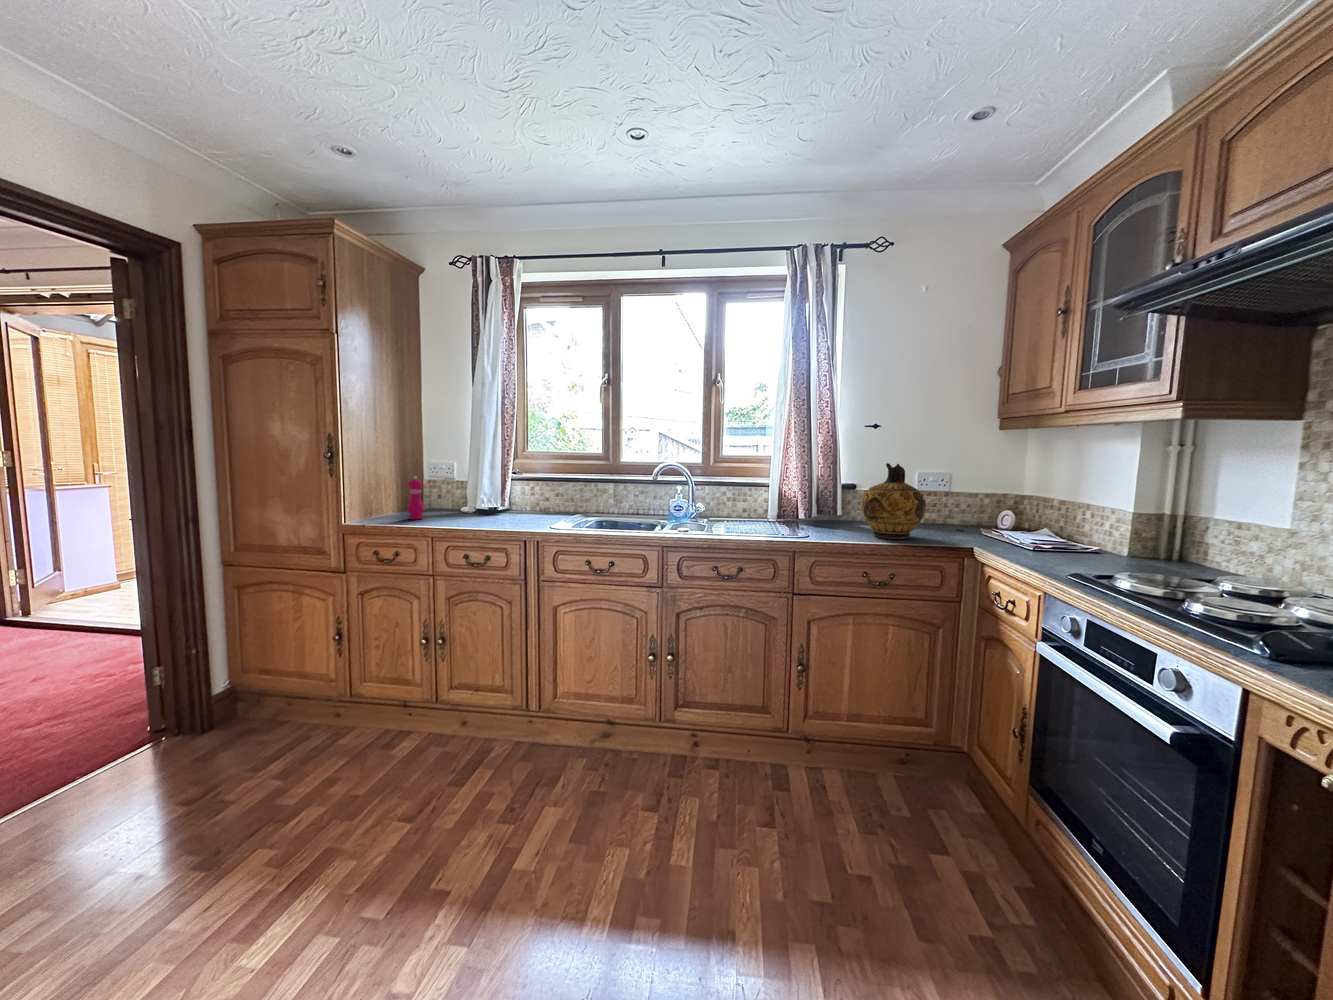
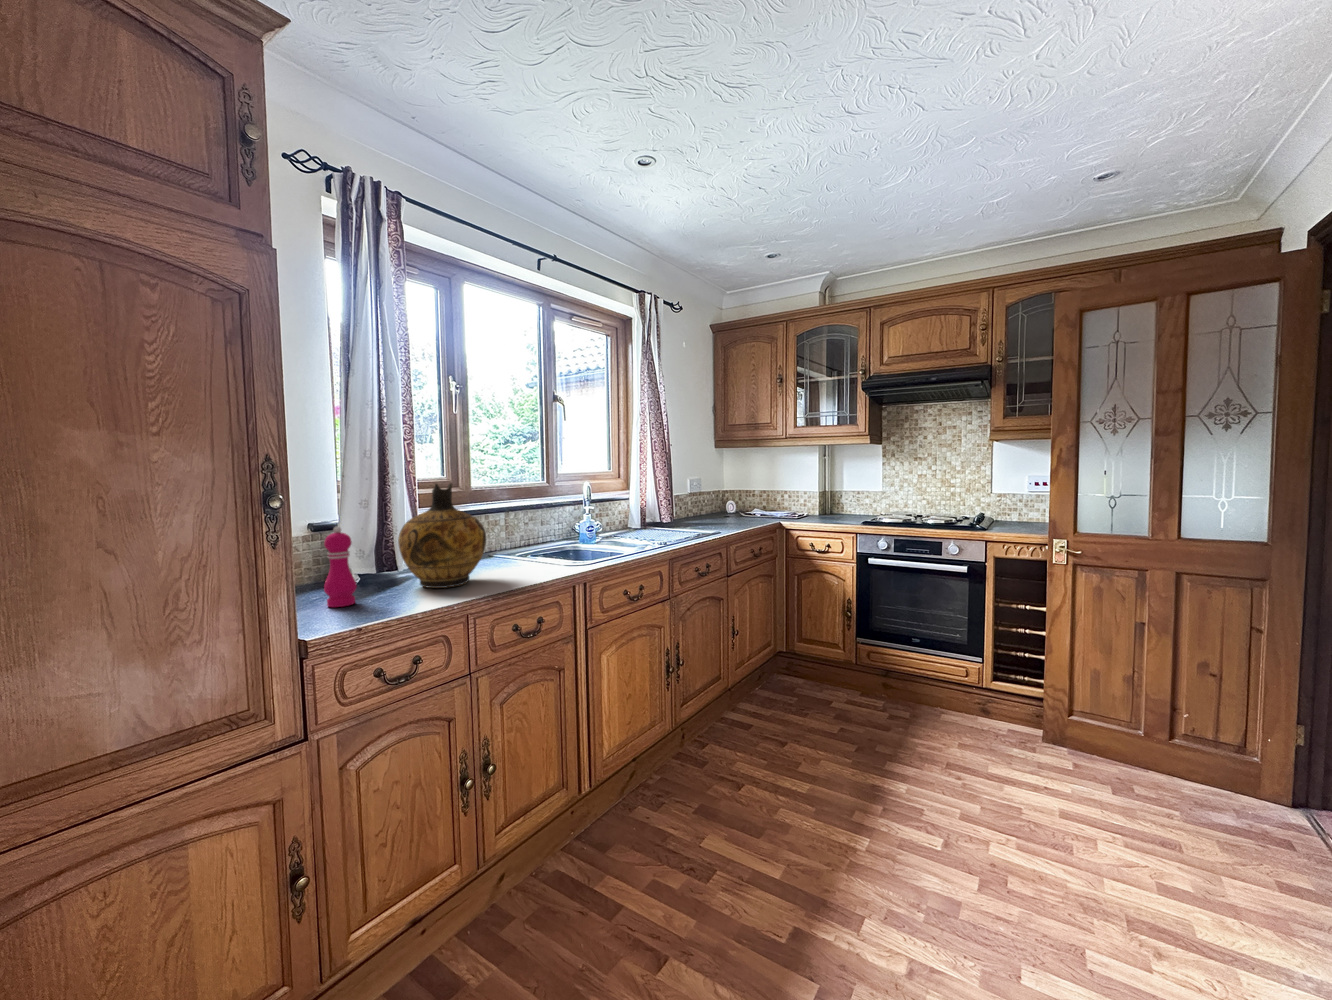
ceramic jug: present [861,463,926,539] -> present [398,483,486,588]

